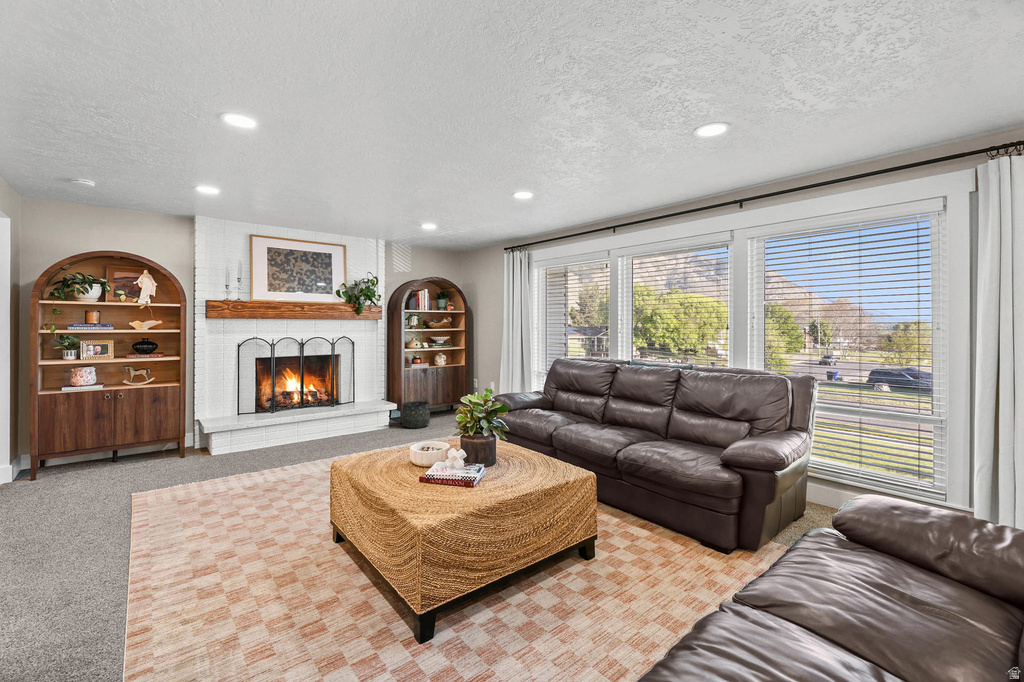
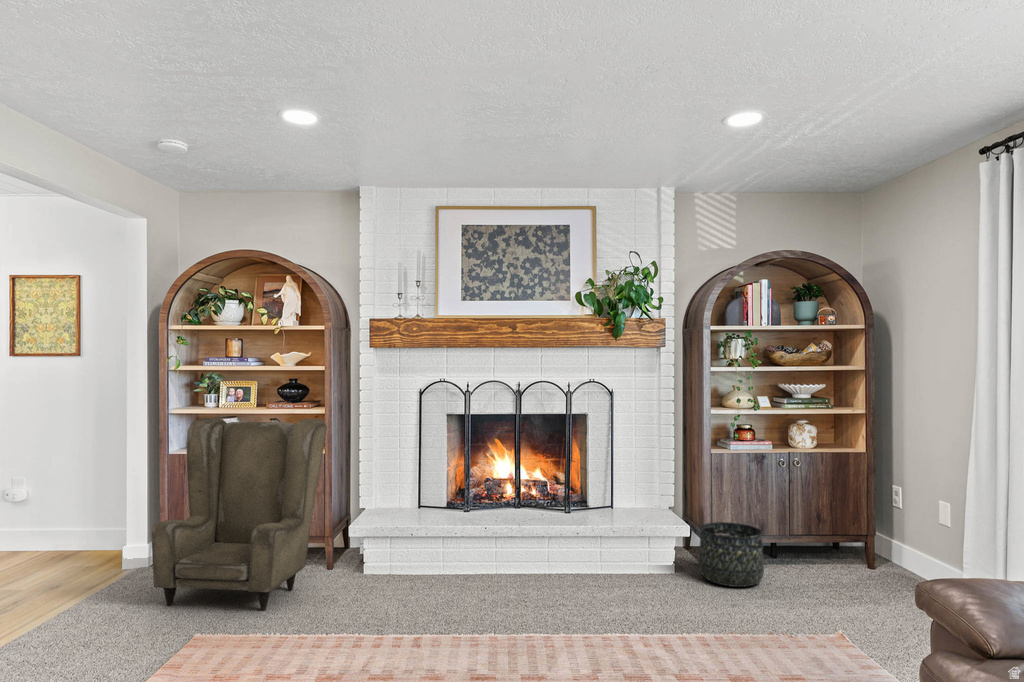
armchair: none [78,362,192,485] -> present [152,418,327,611]

